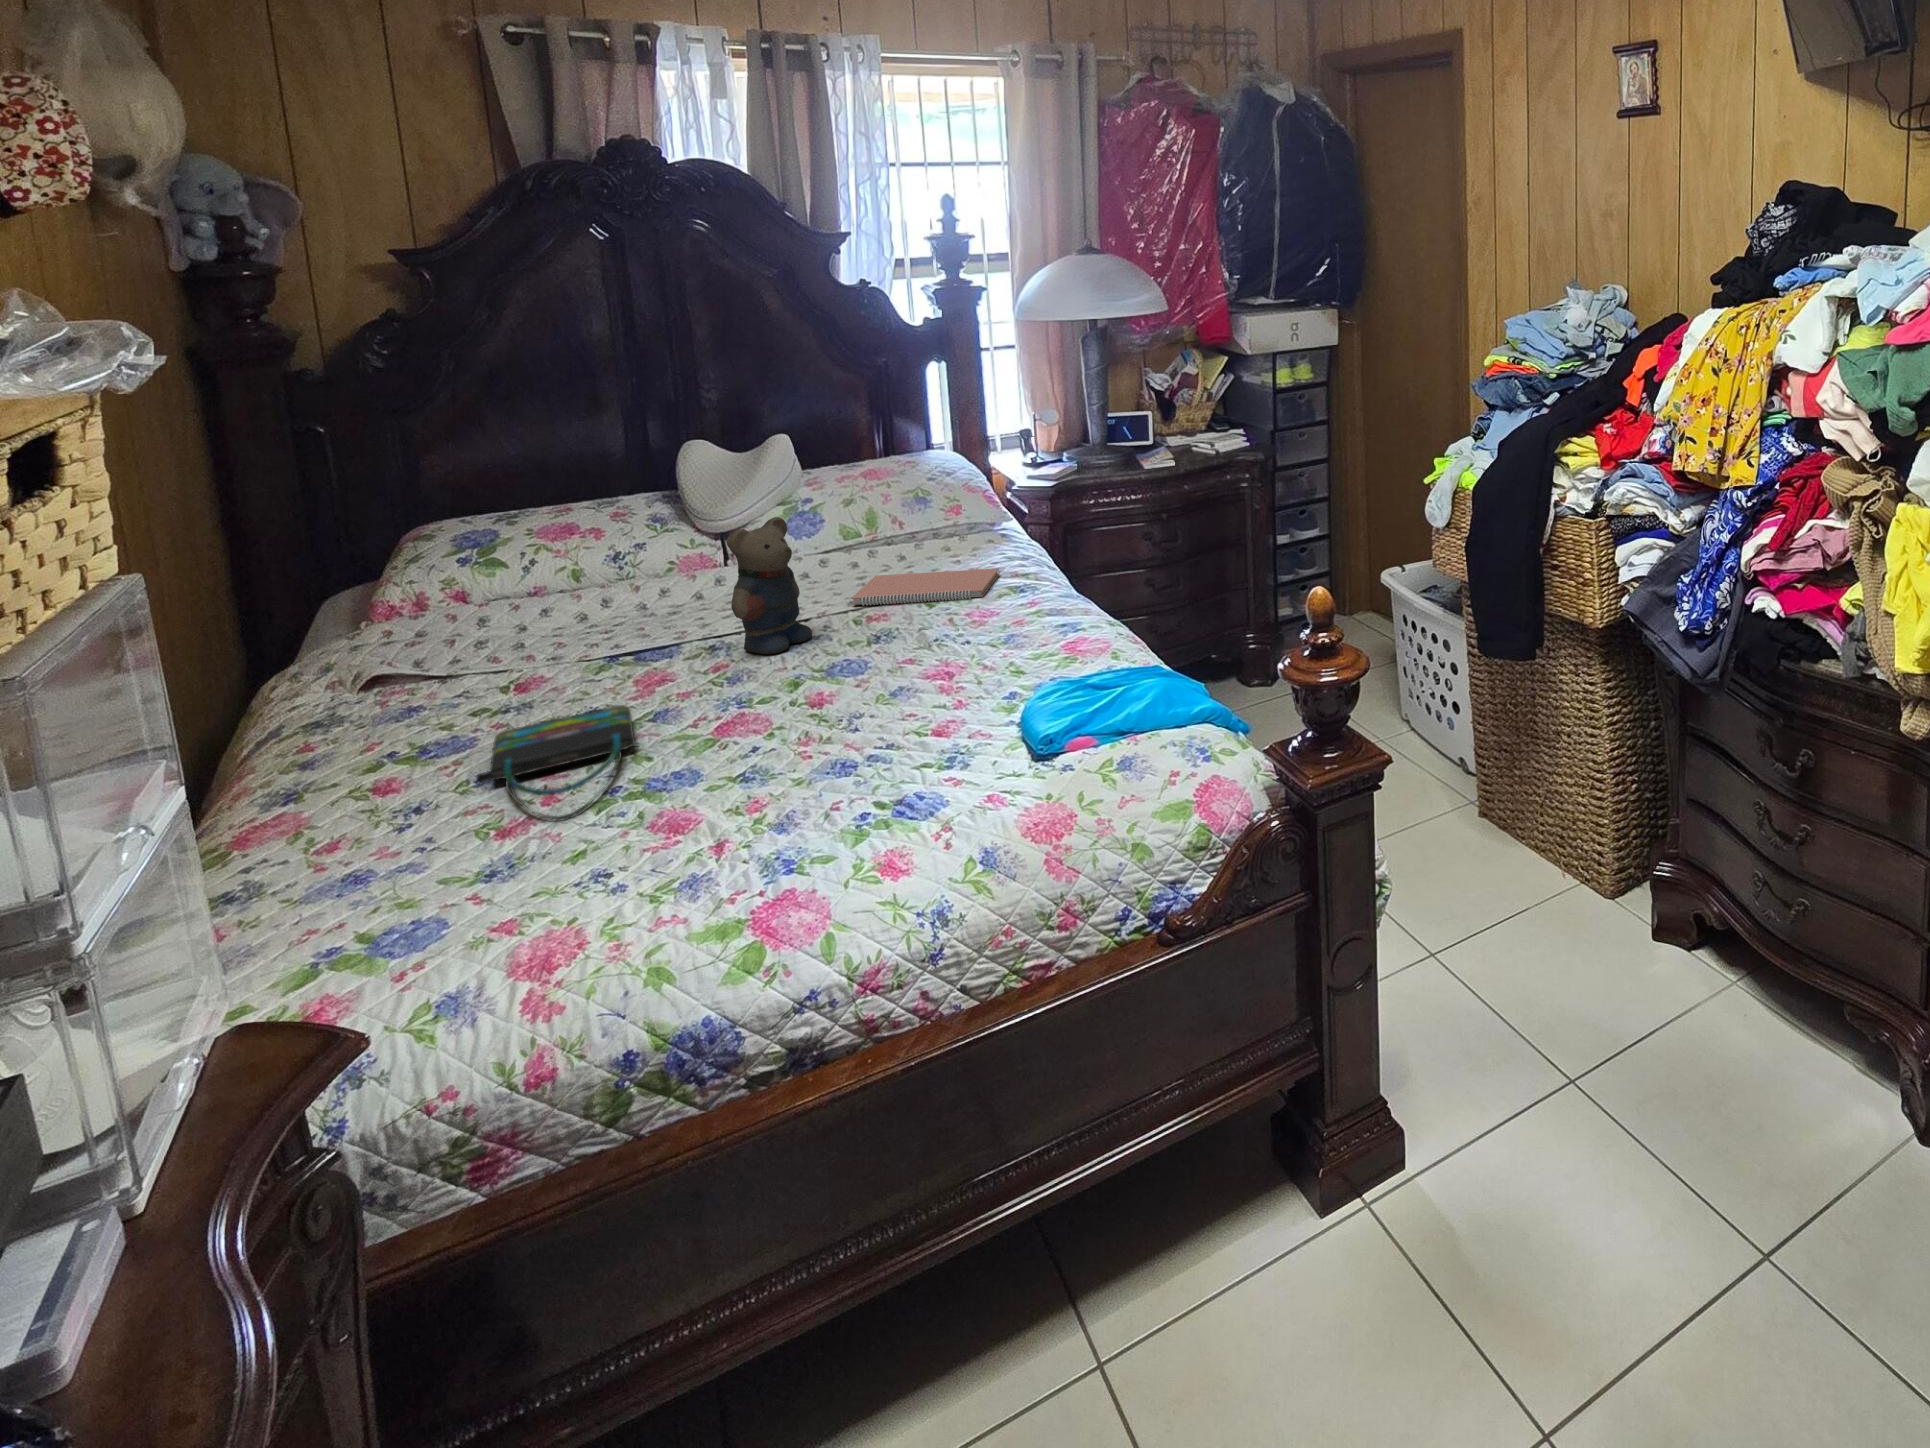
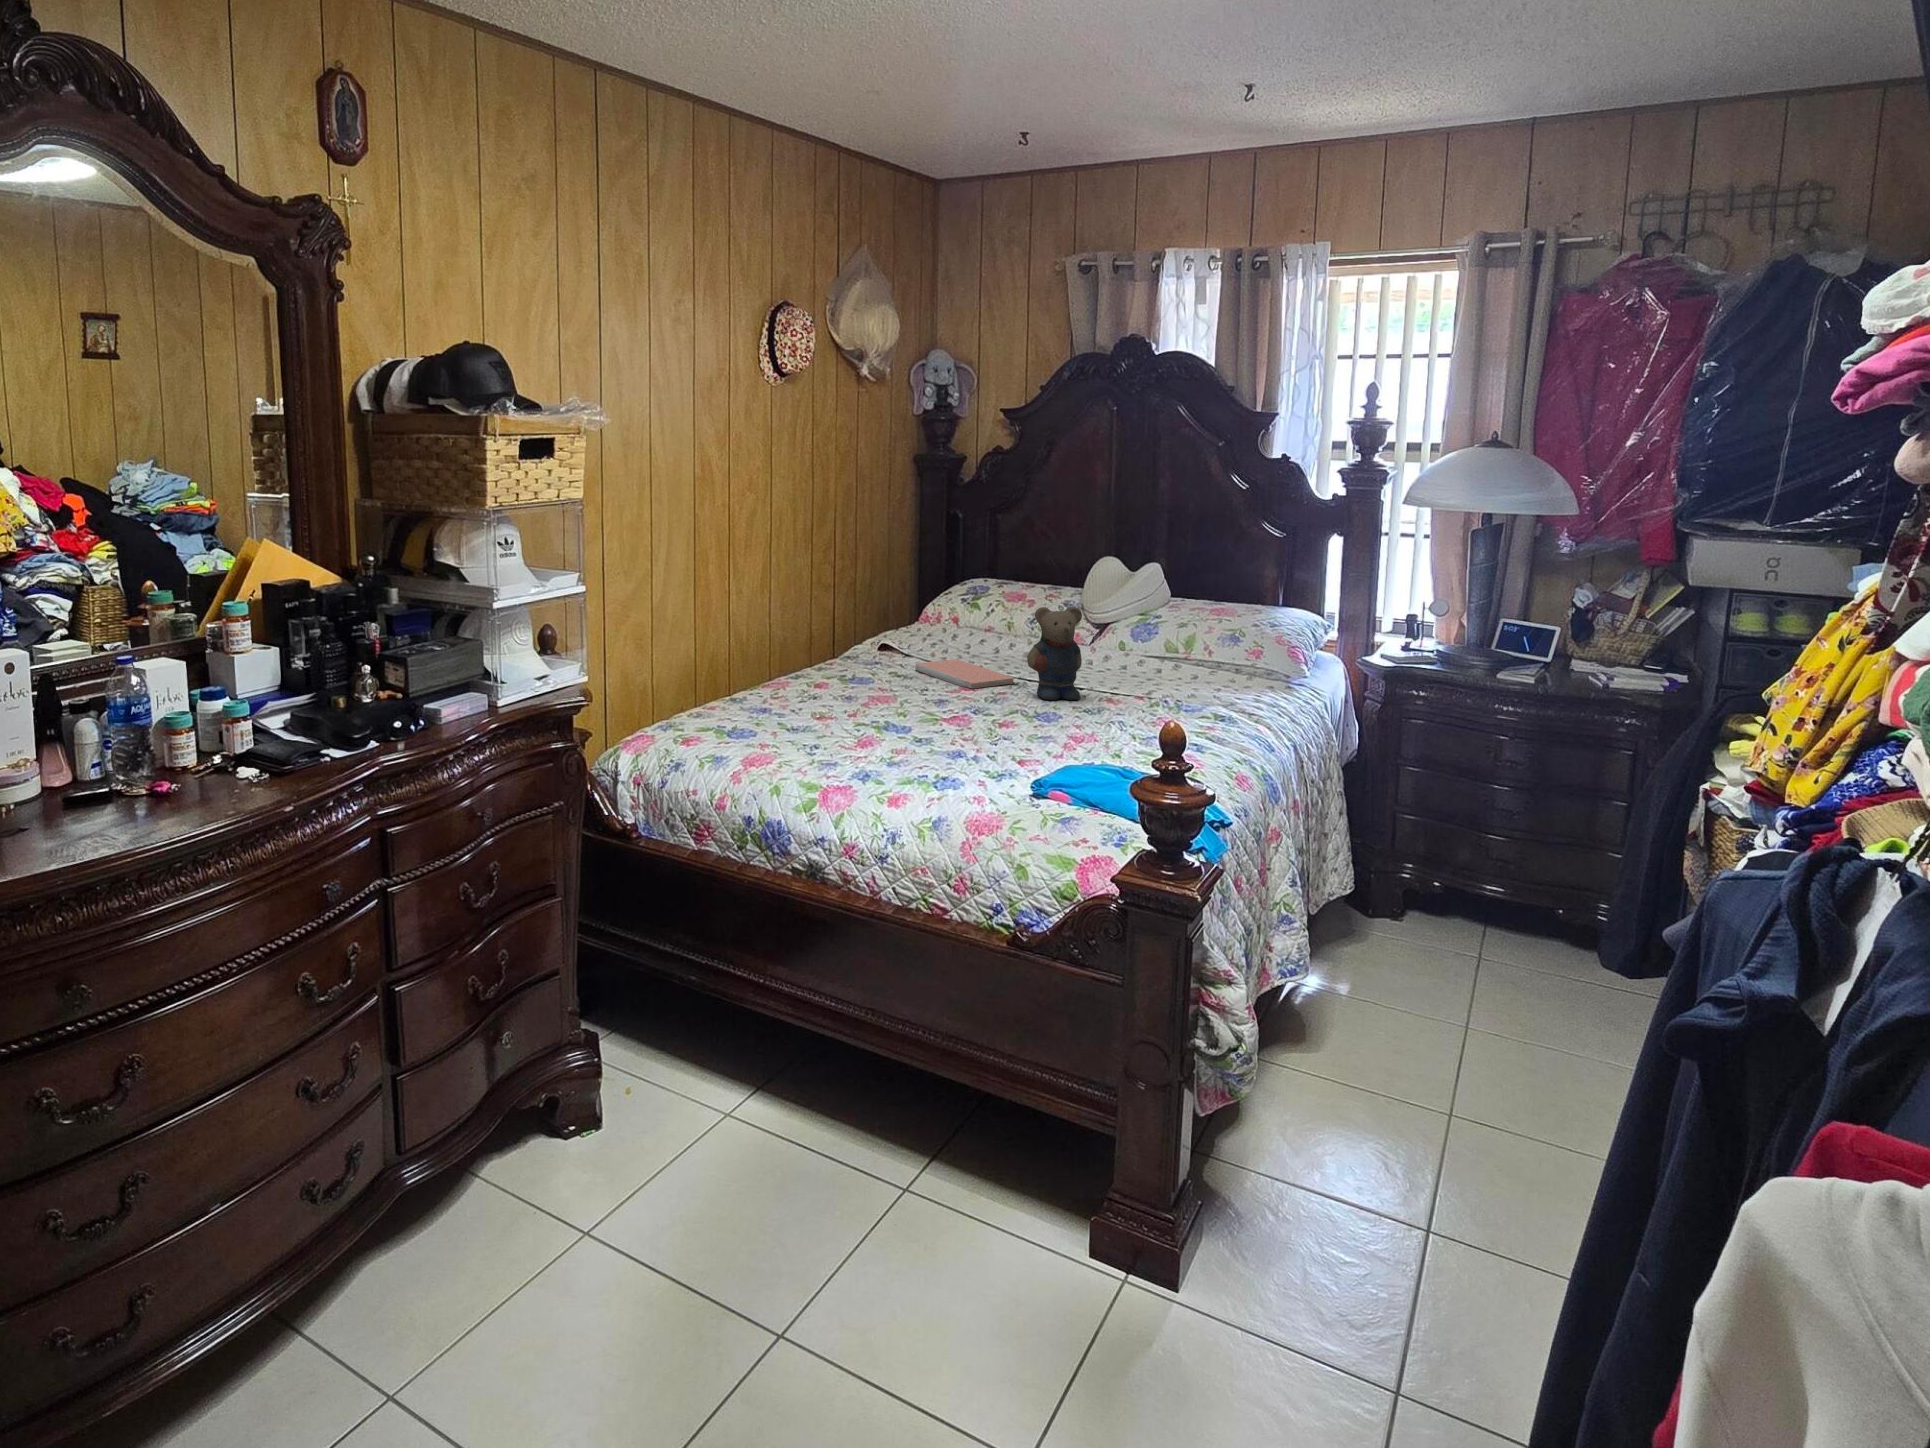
notebook: present [851,568,999,606] -> present [915,659,1015,688]
tote bag: present [476,705,640,821] -> none [838,681,936,724]

